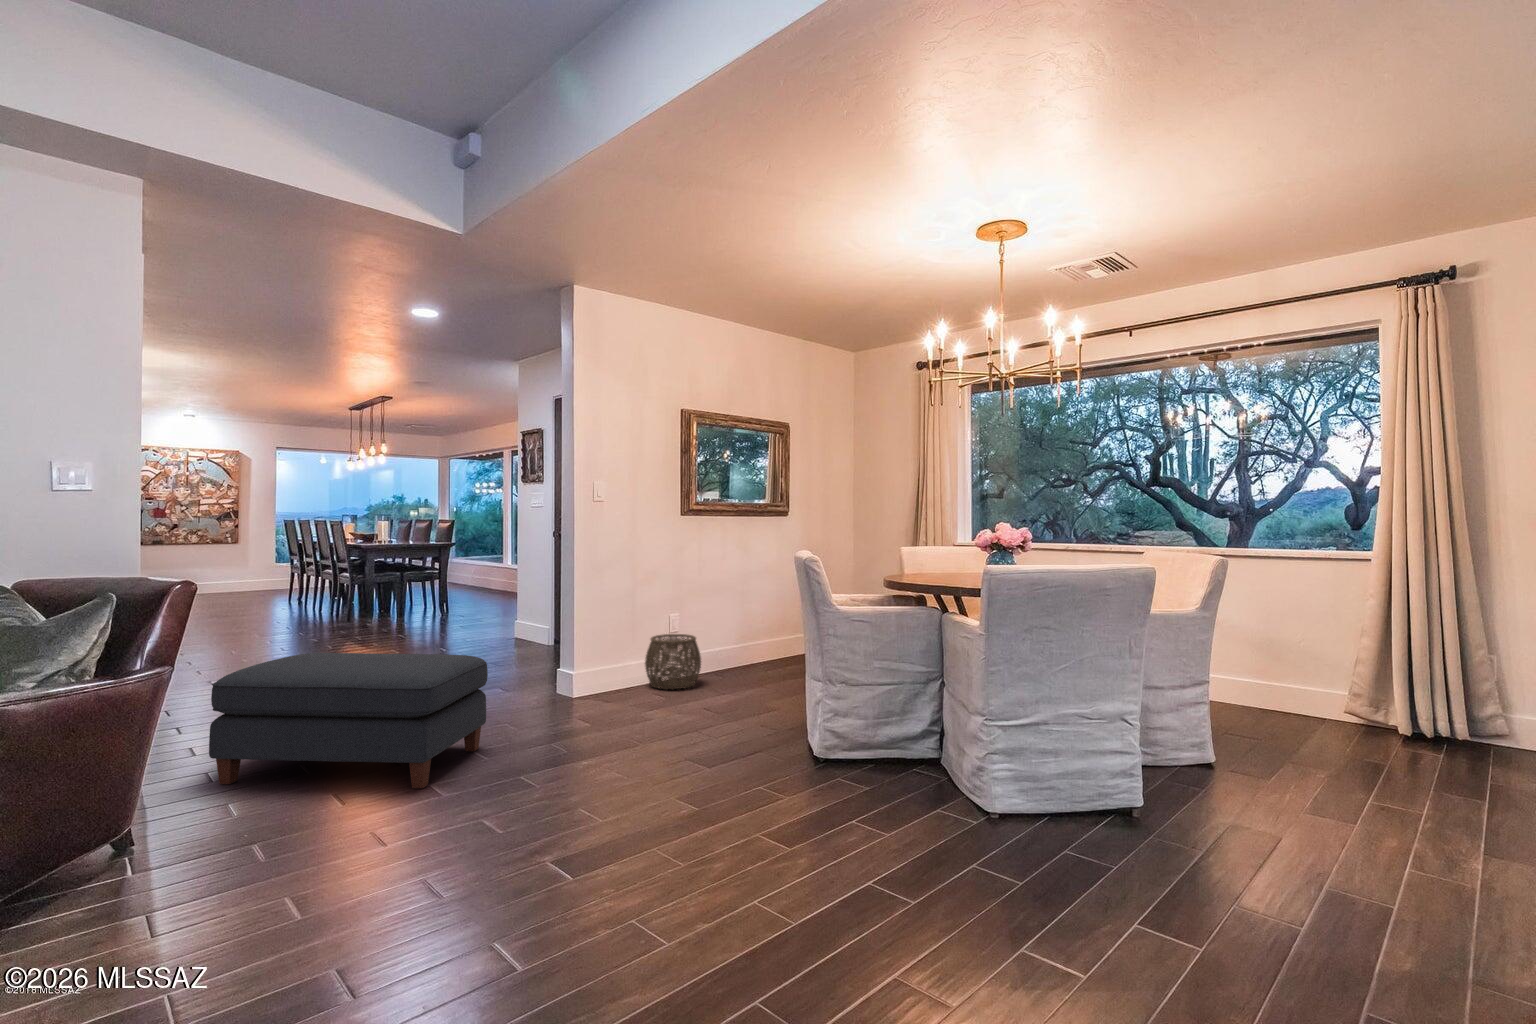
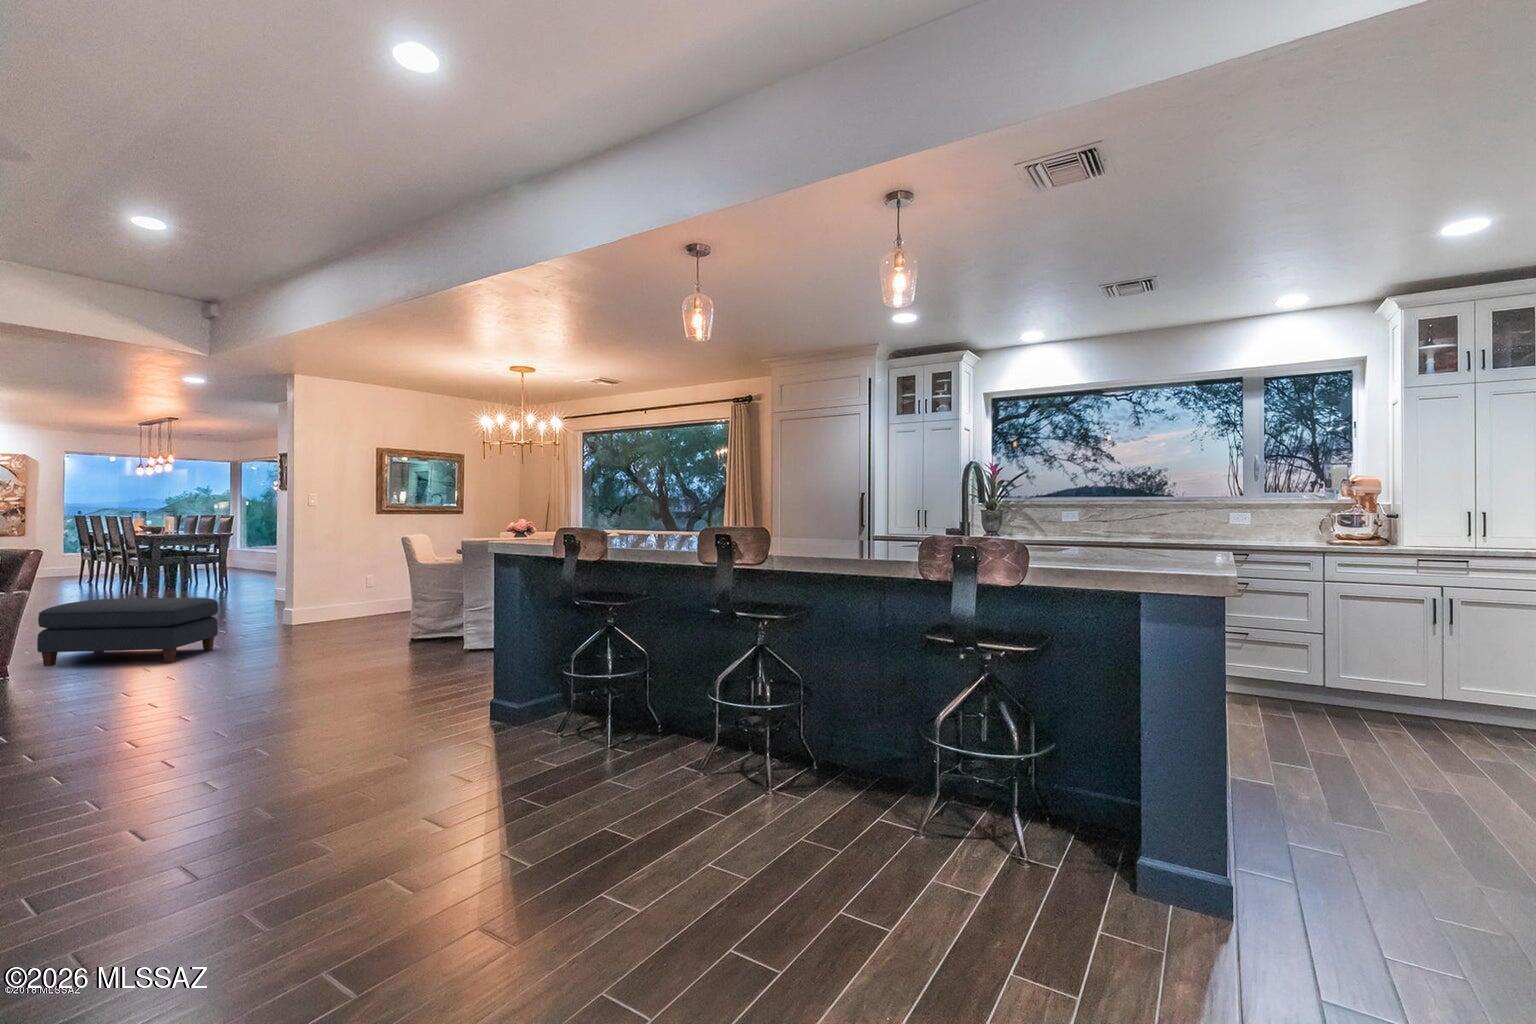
woven basket: present [645,634,701,689] -> none [346,591,386,624]

